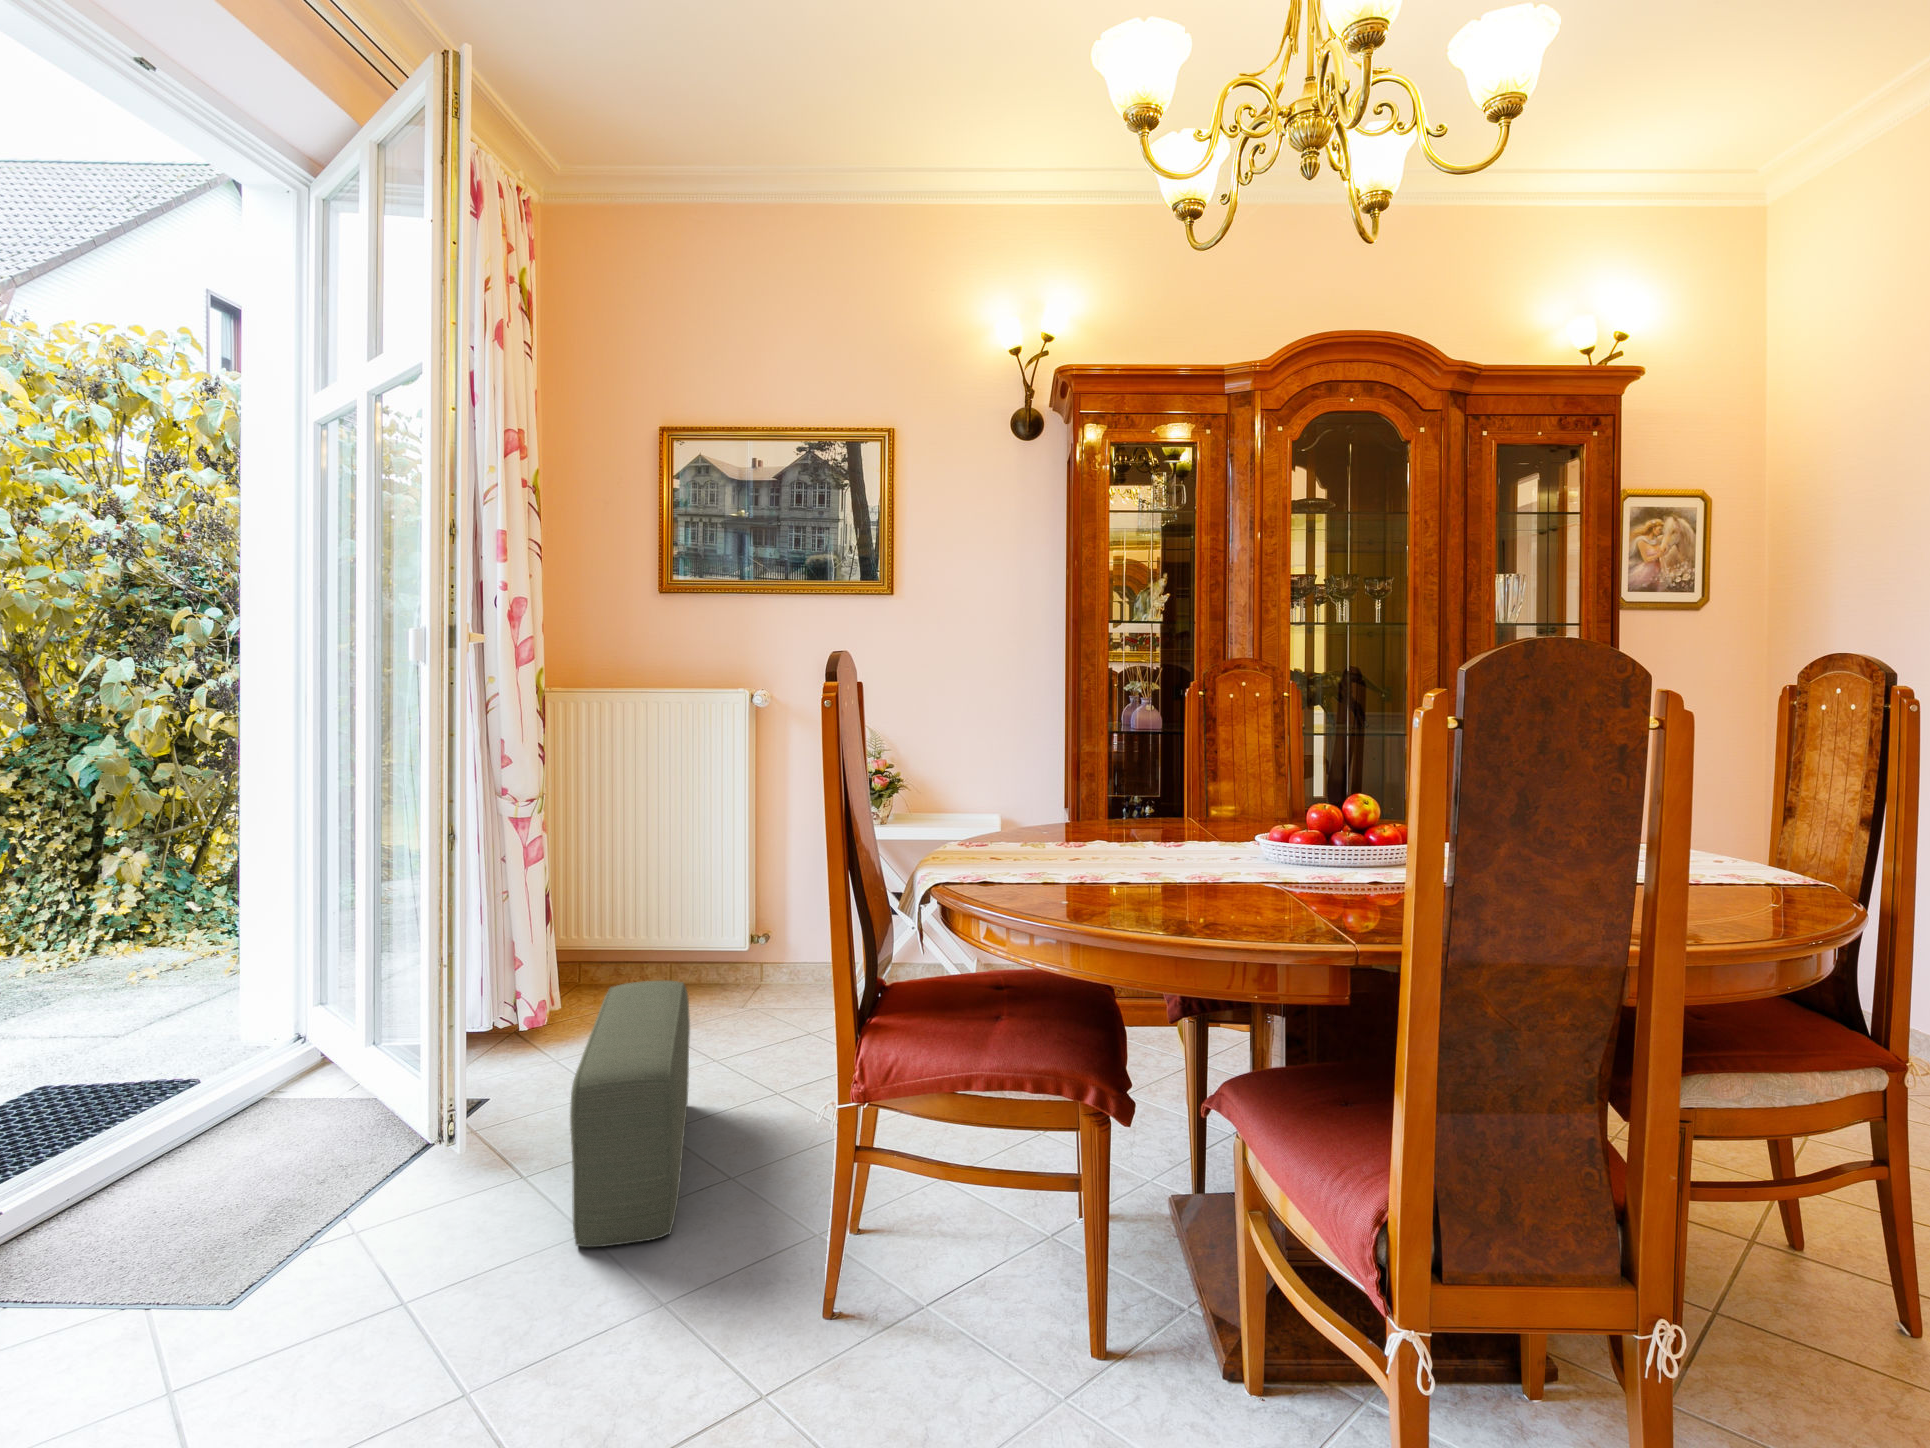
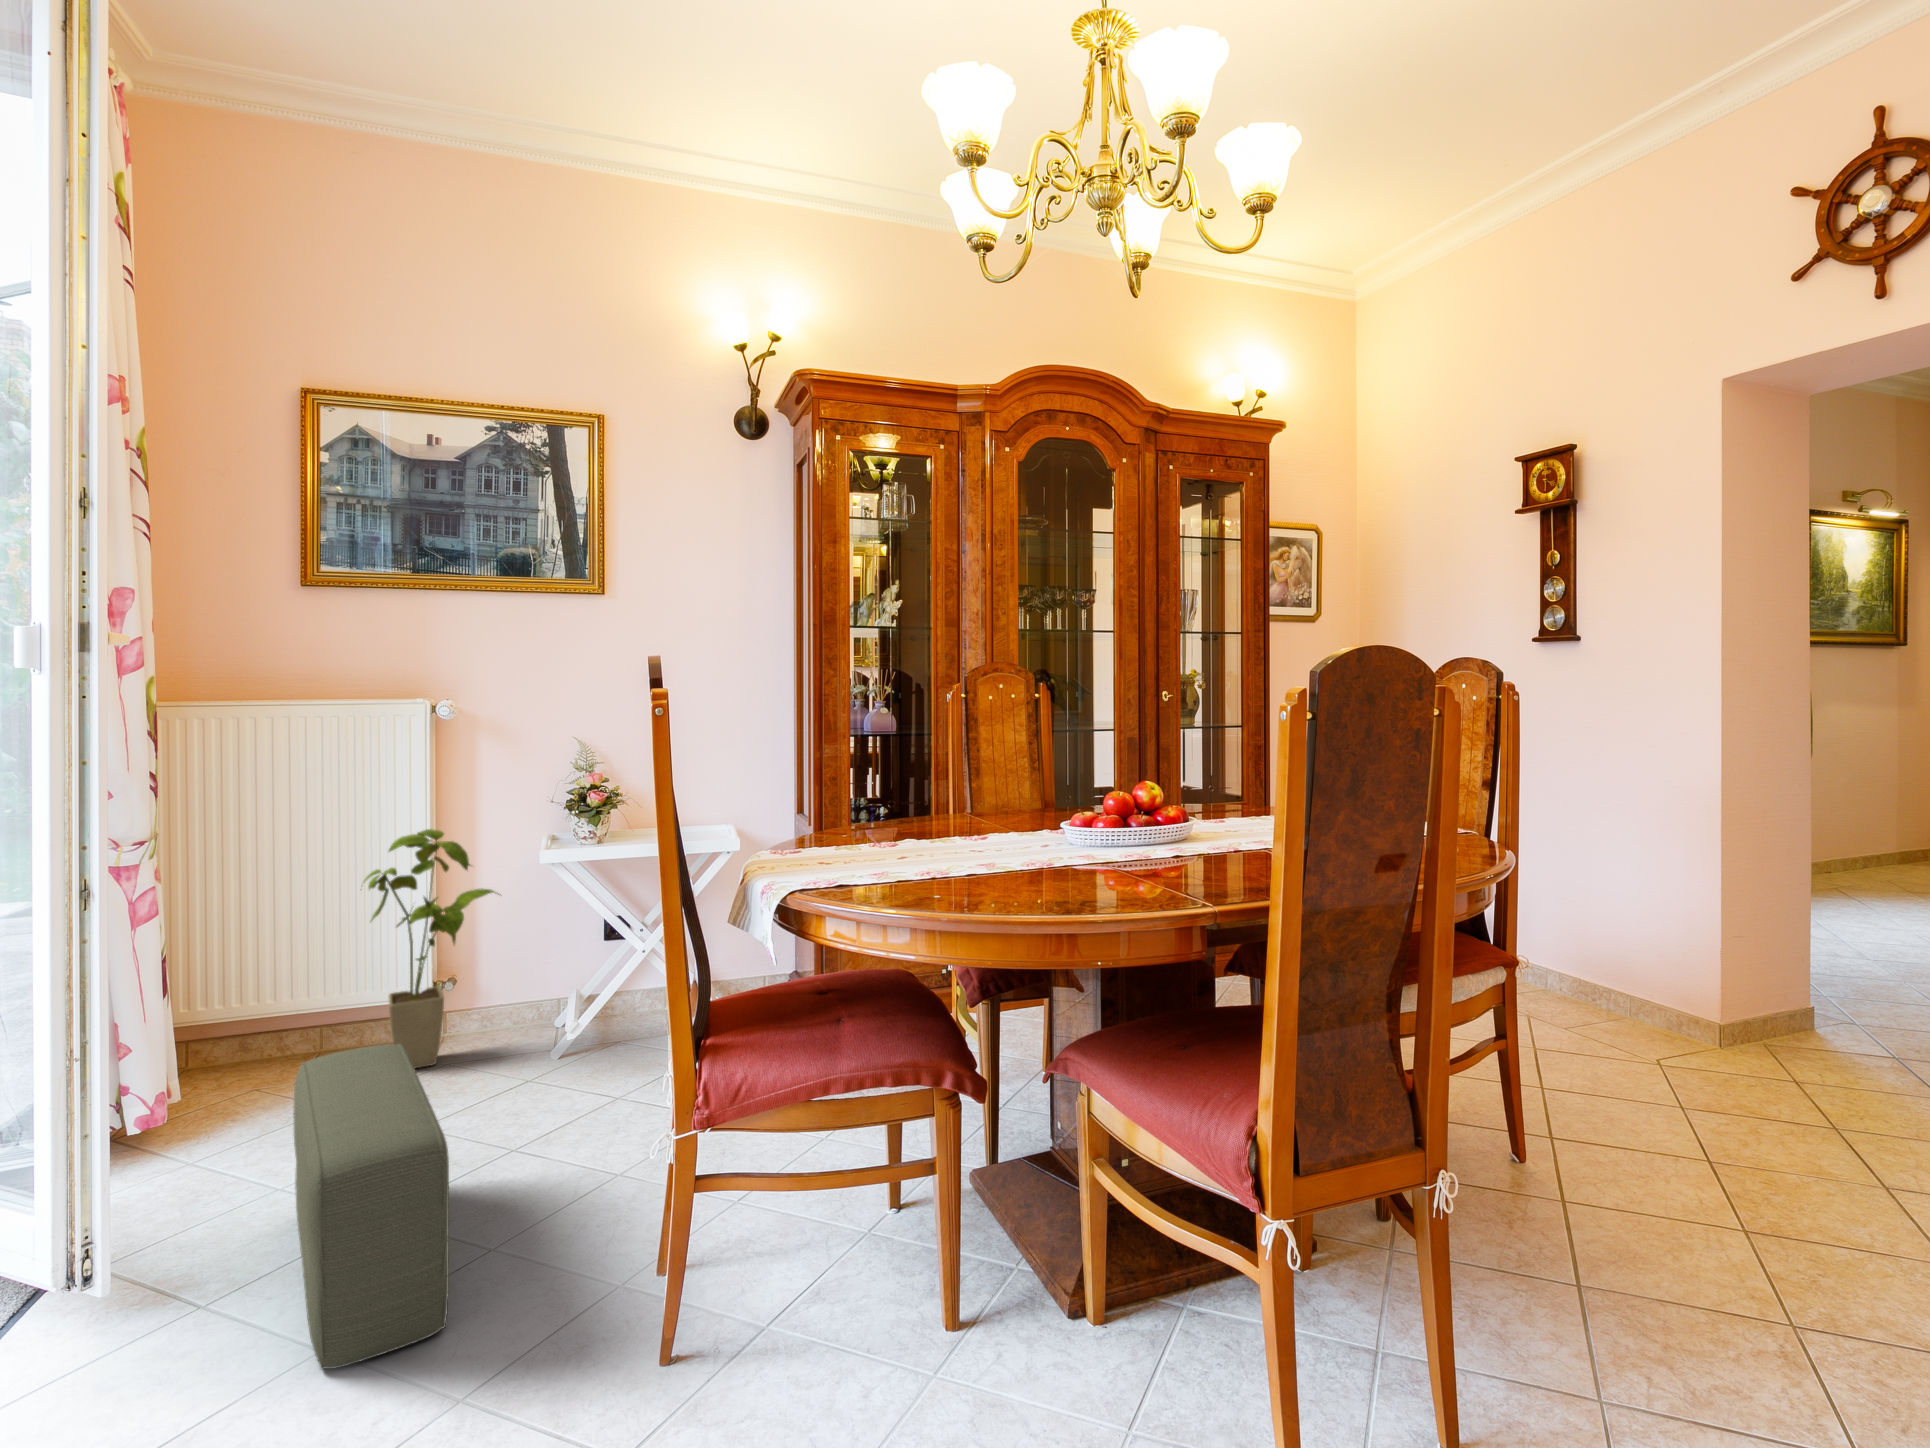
house plant: none [695,799,804,1003] -> present [364,829,501,1068]

